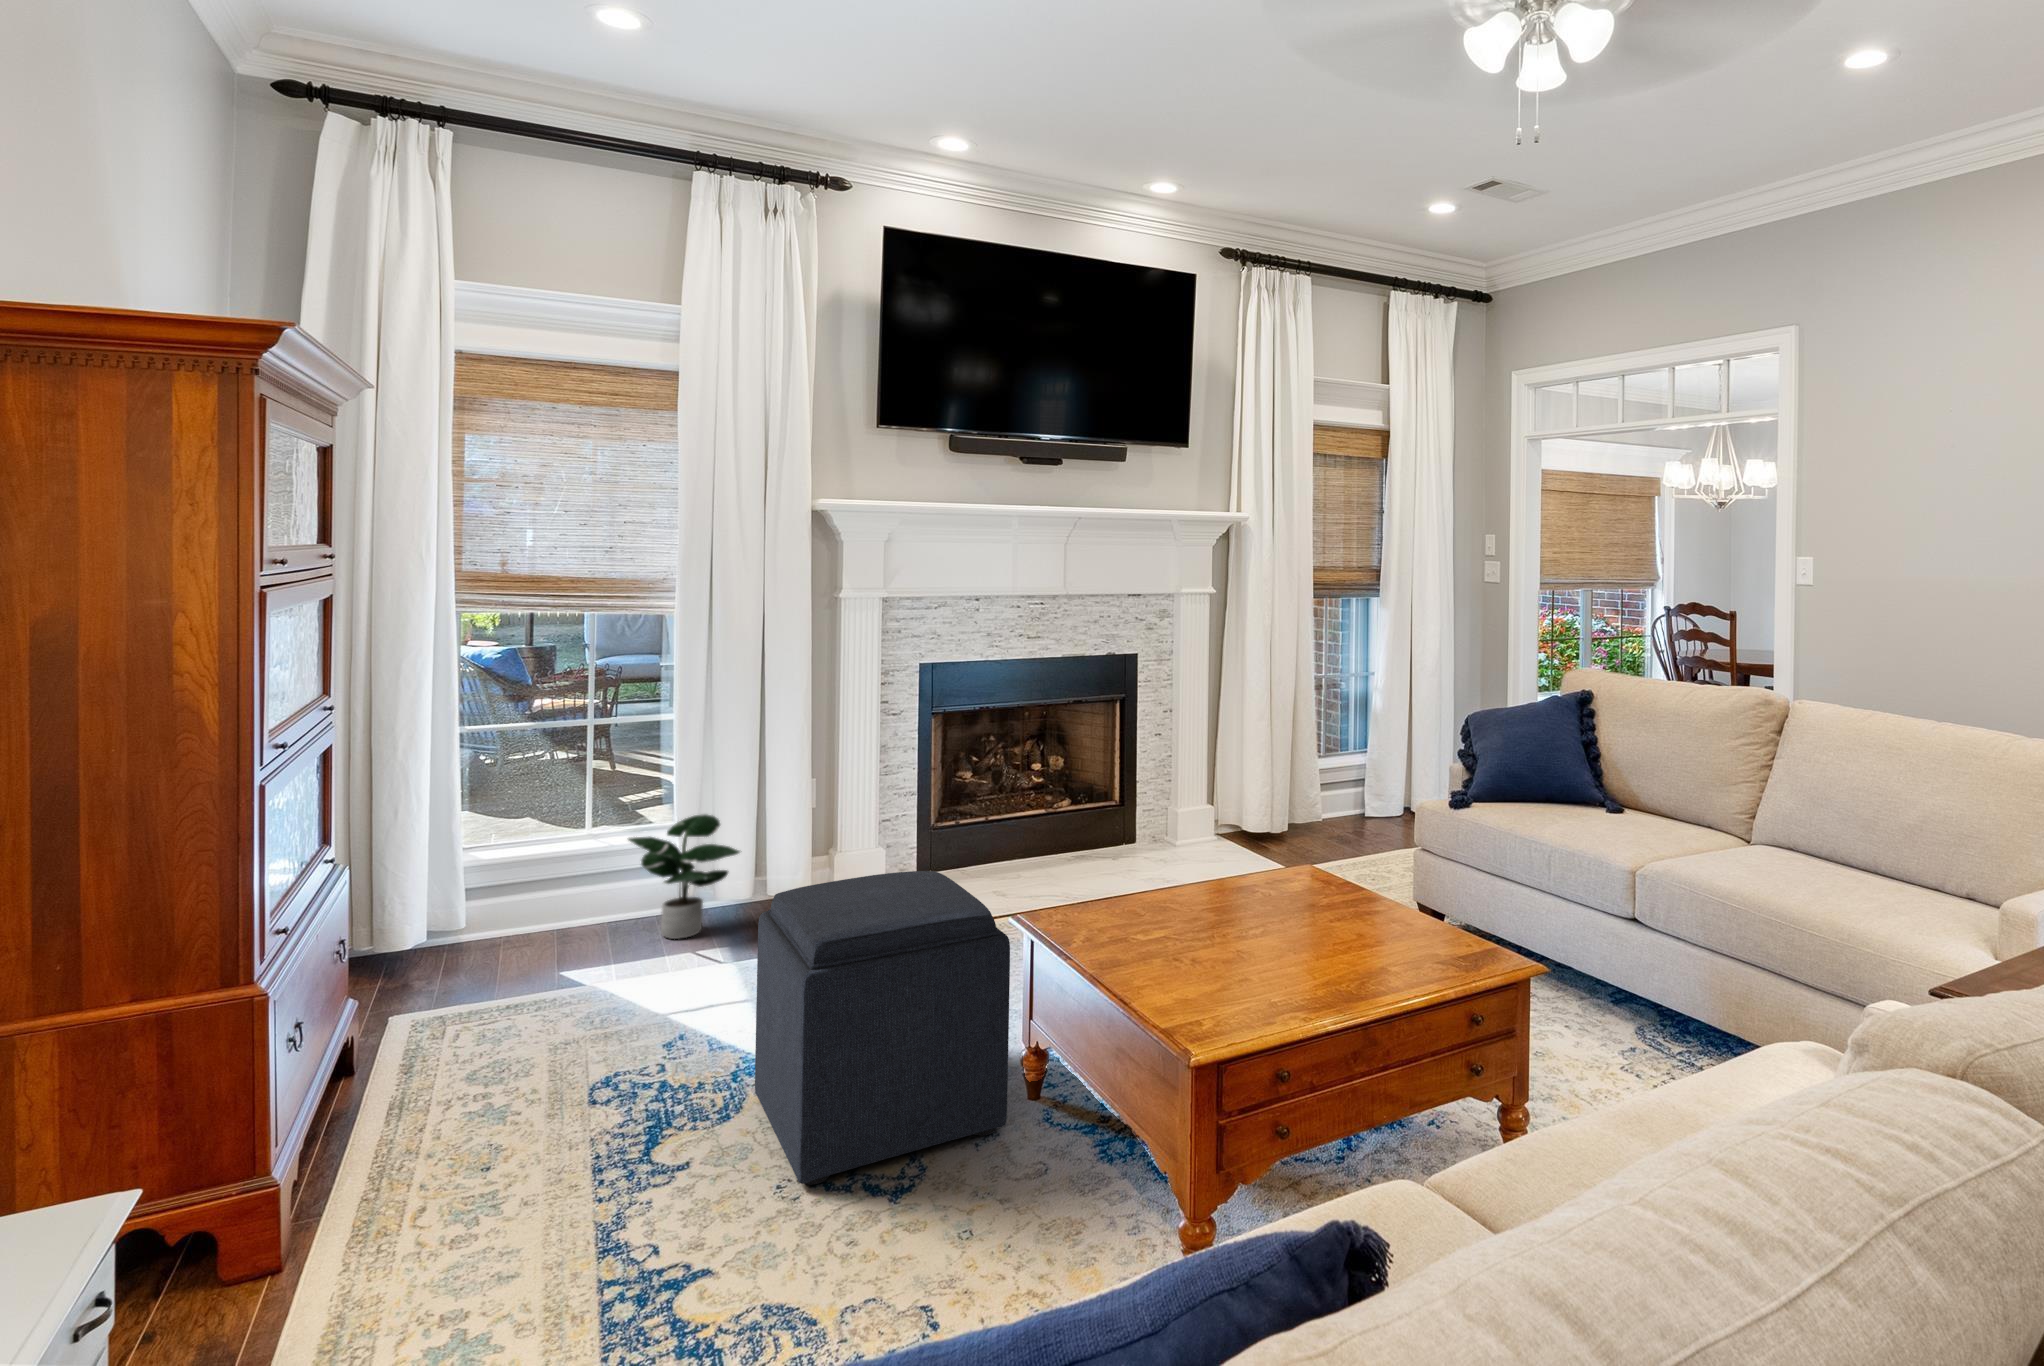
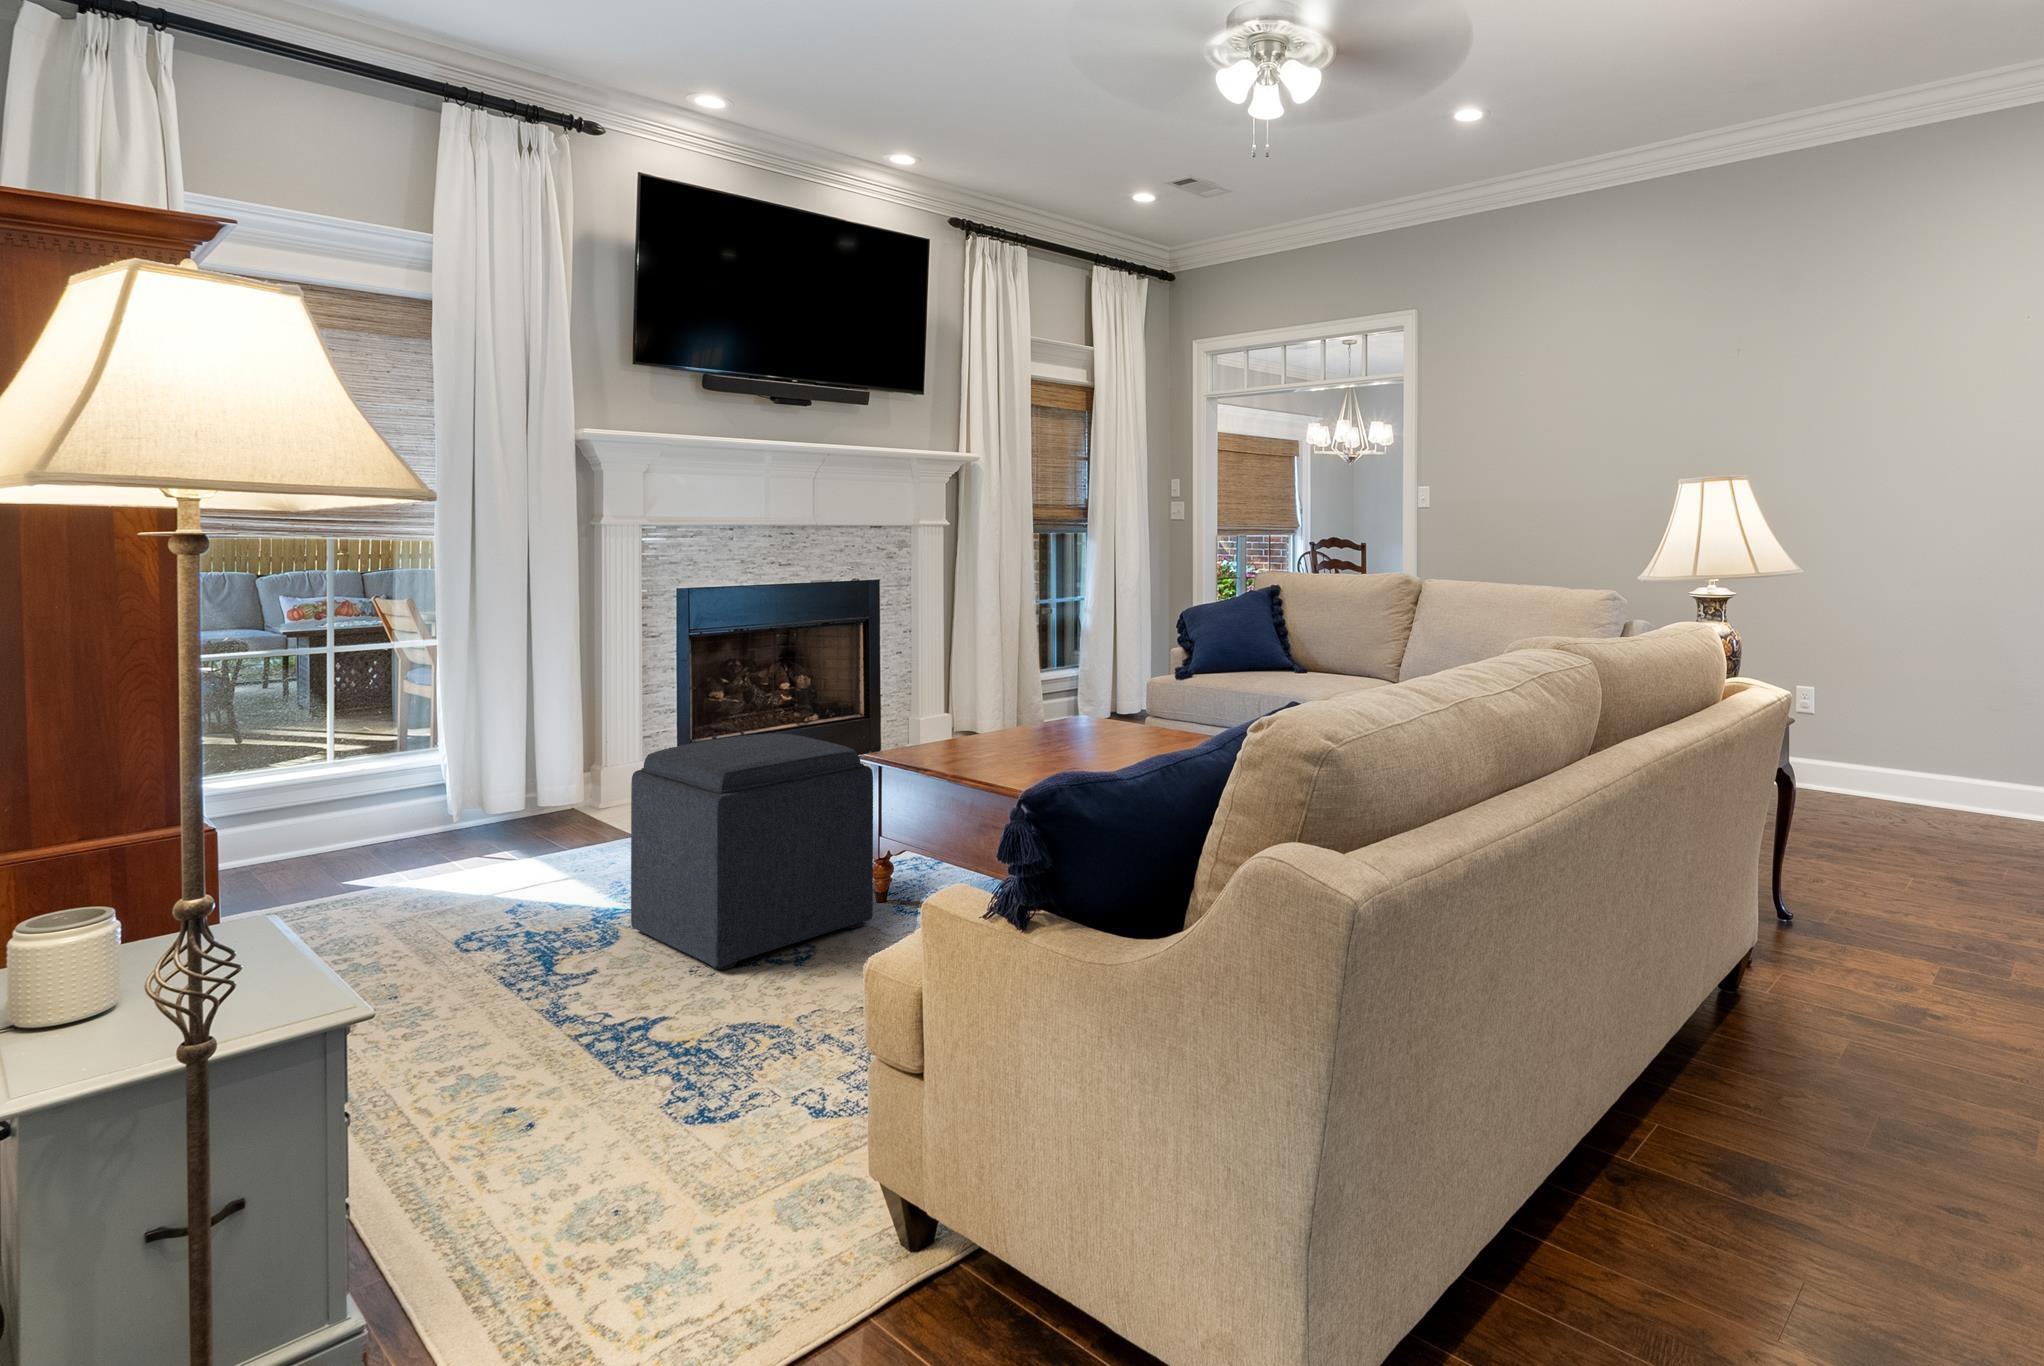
potted plant: present [628,814,740,939] -> none [403,732,526,848]

